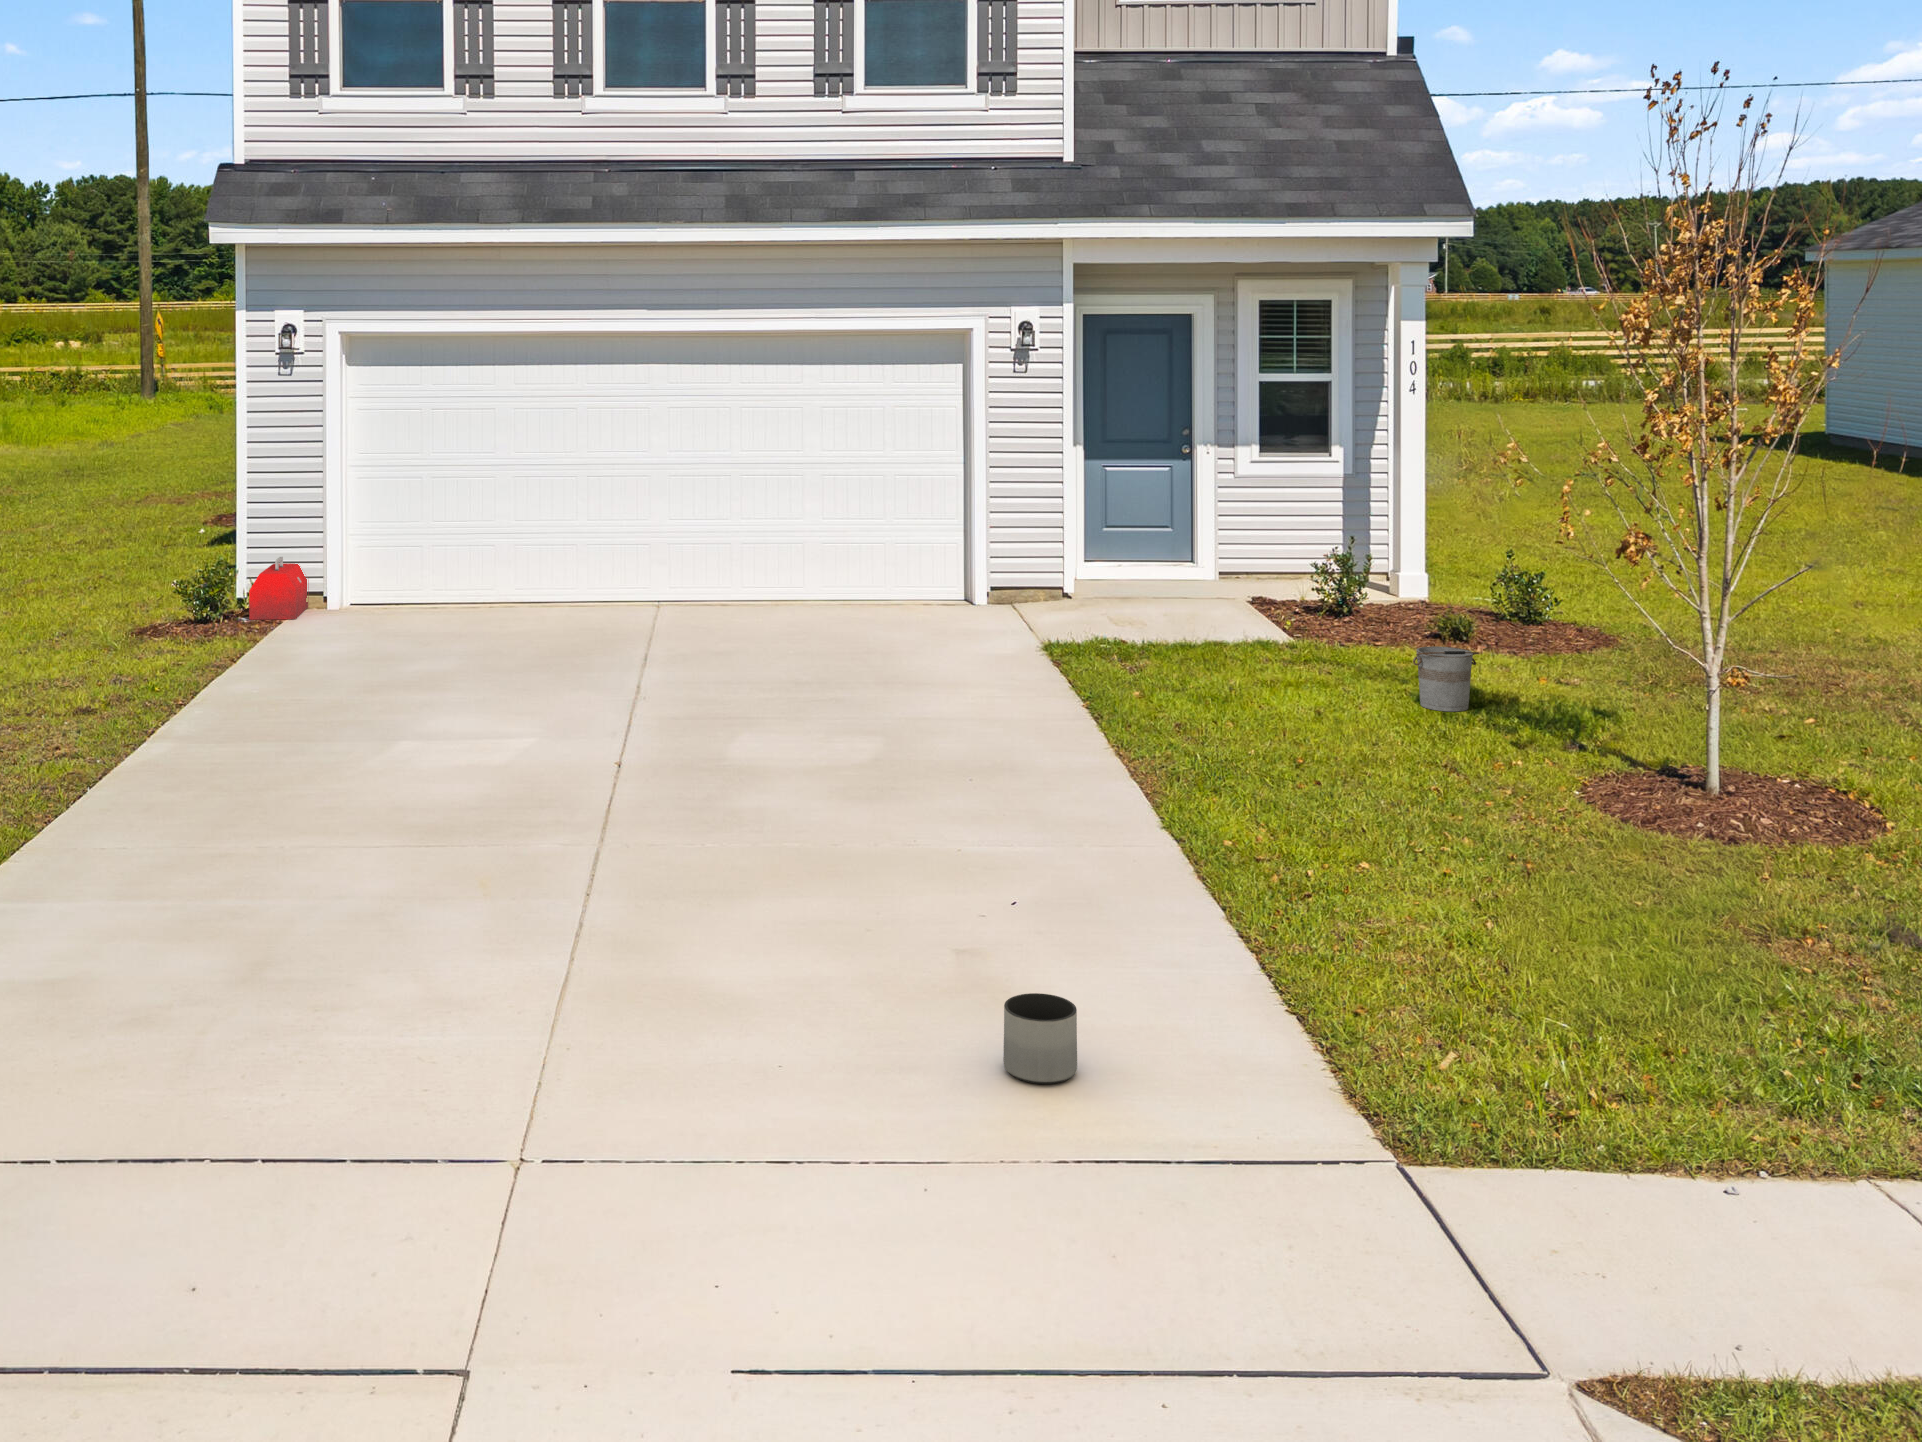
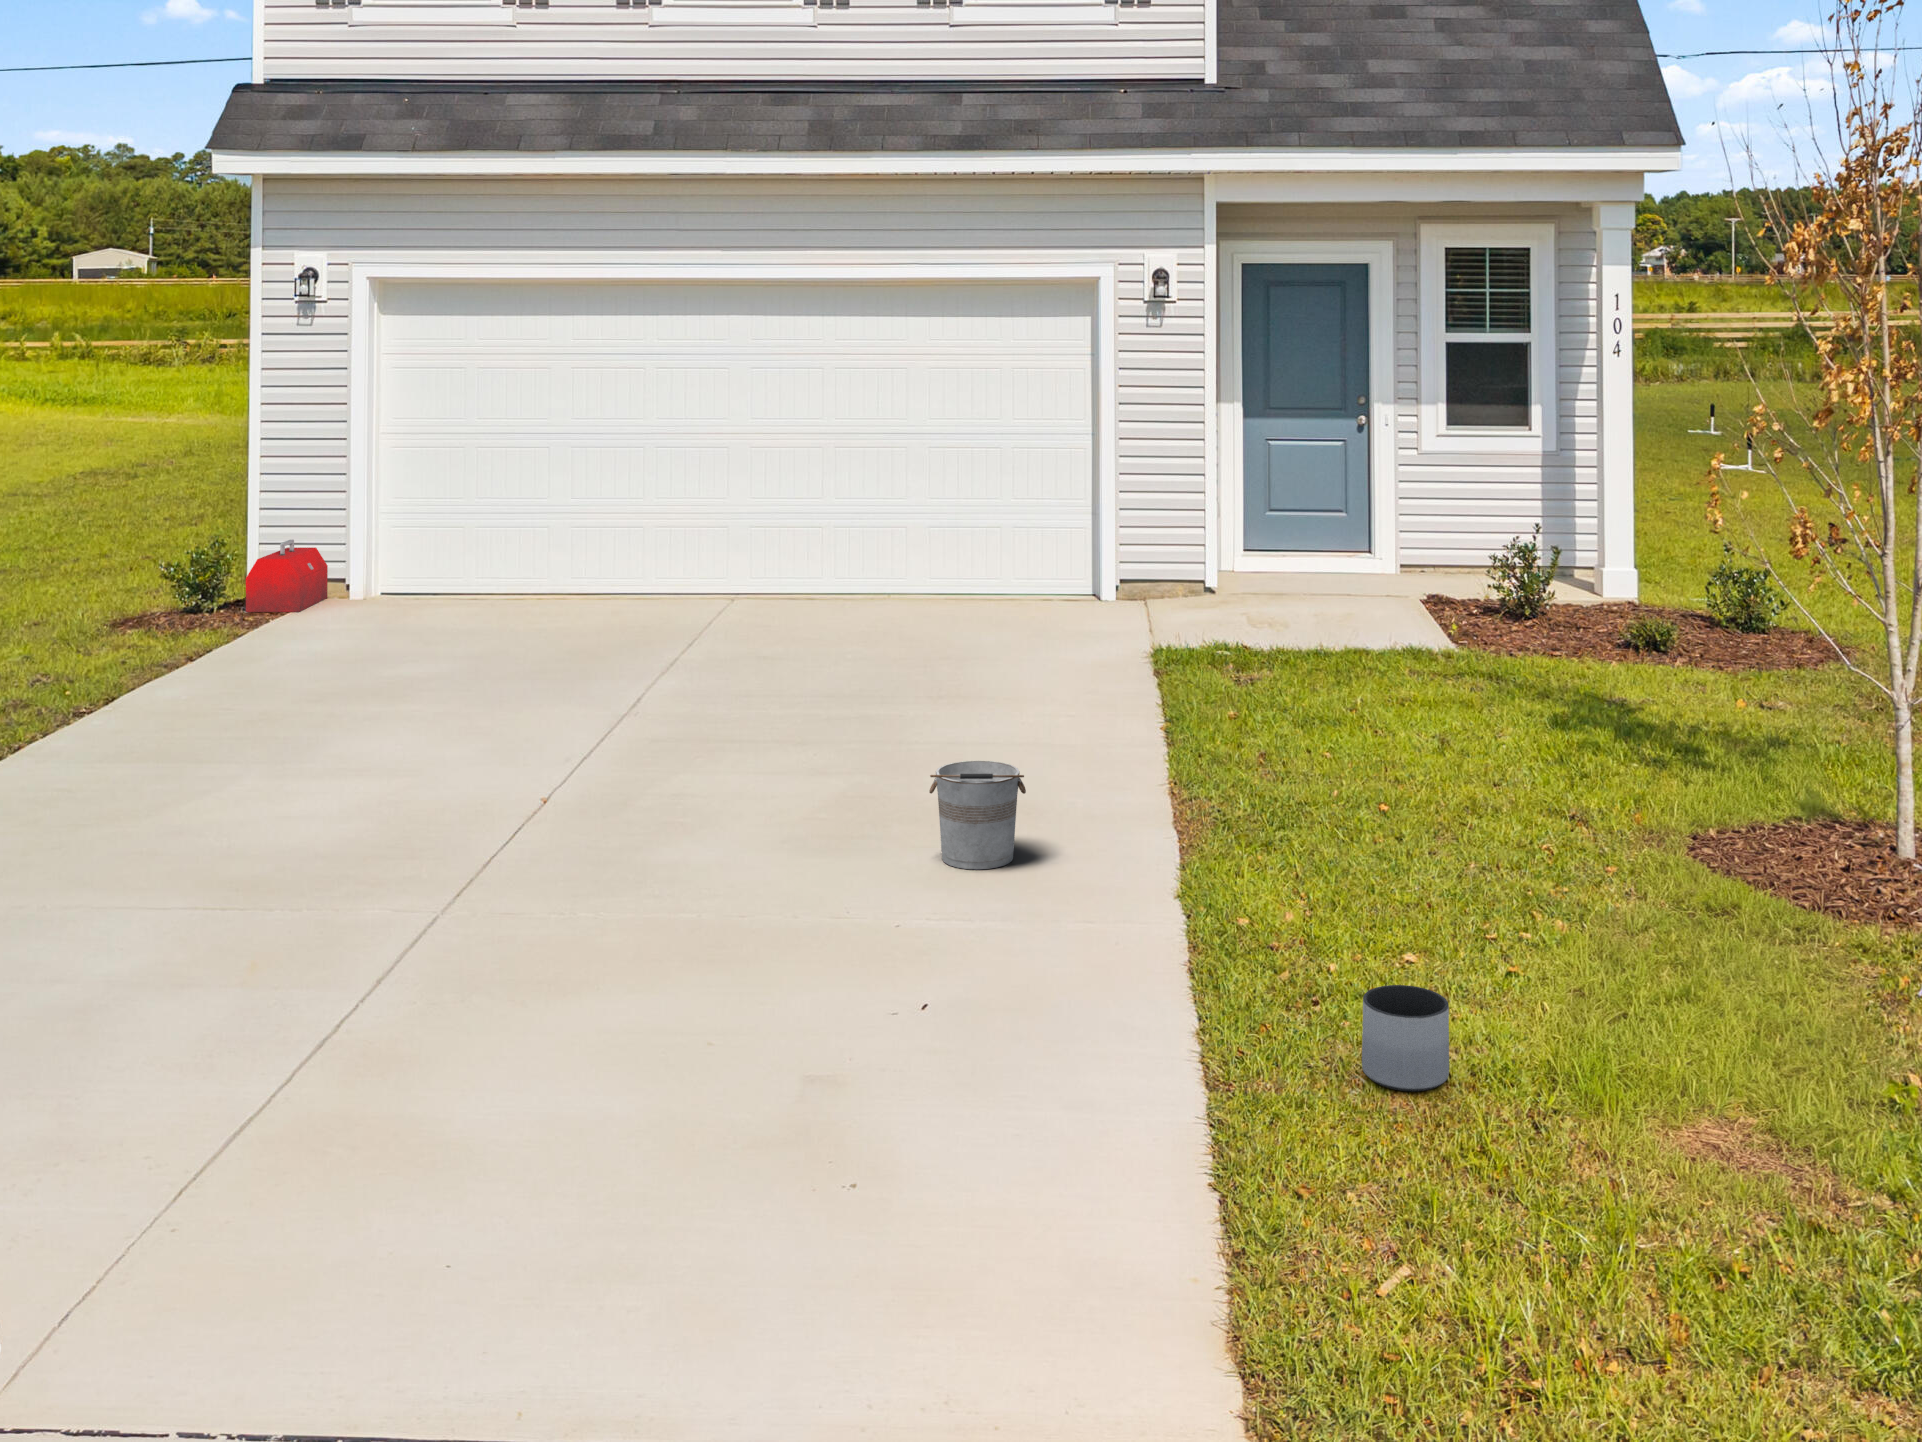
bucket: present [1413,646,1479,712] -> present [929,761,1026,869]
planter: present [1003,993,1077,1084] -> present [1362,985,1449,1091]

